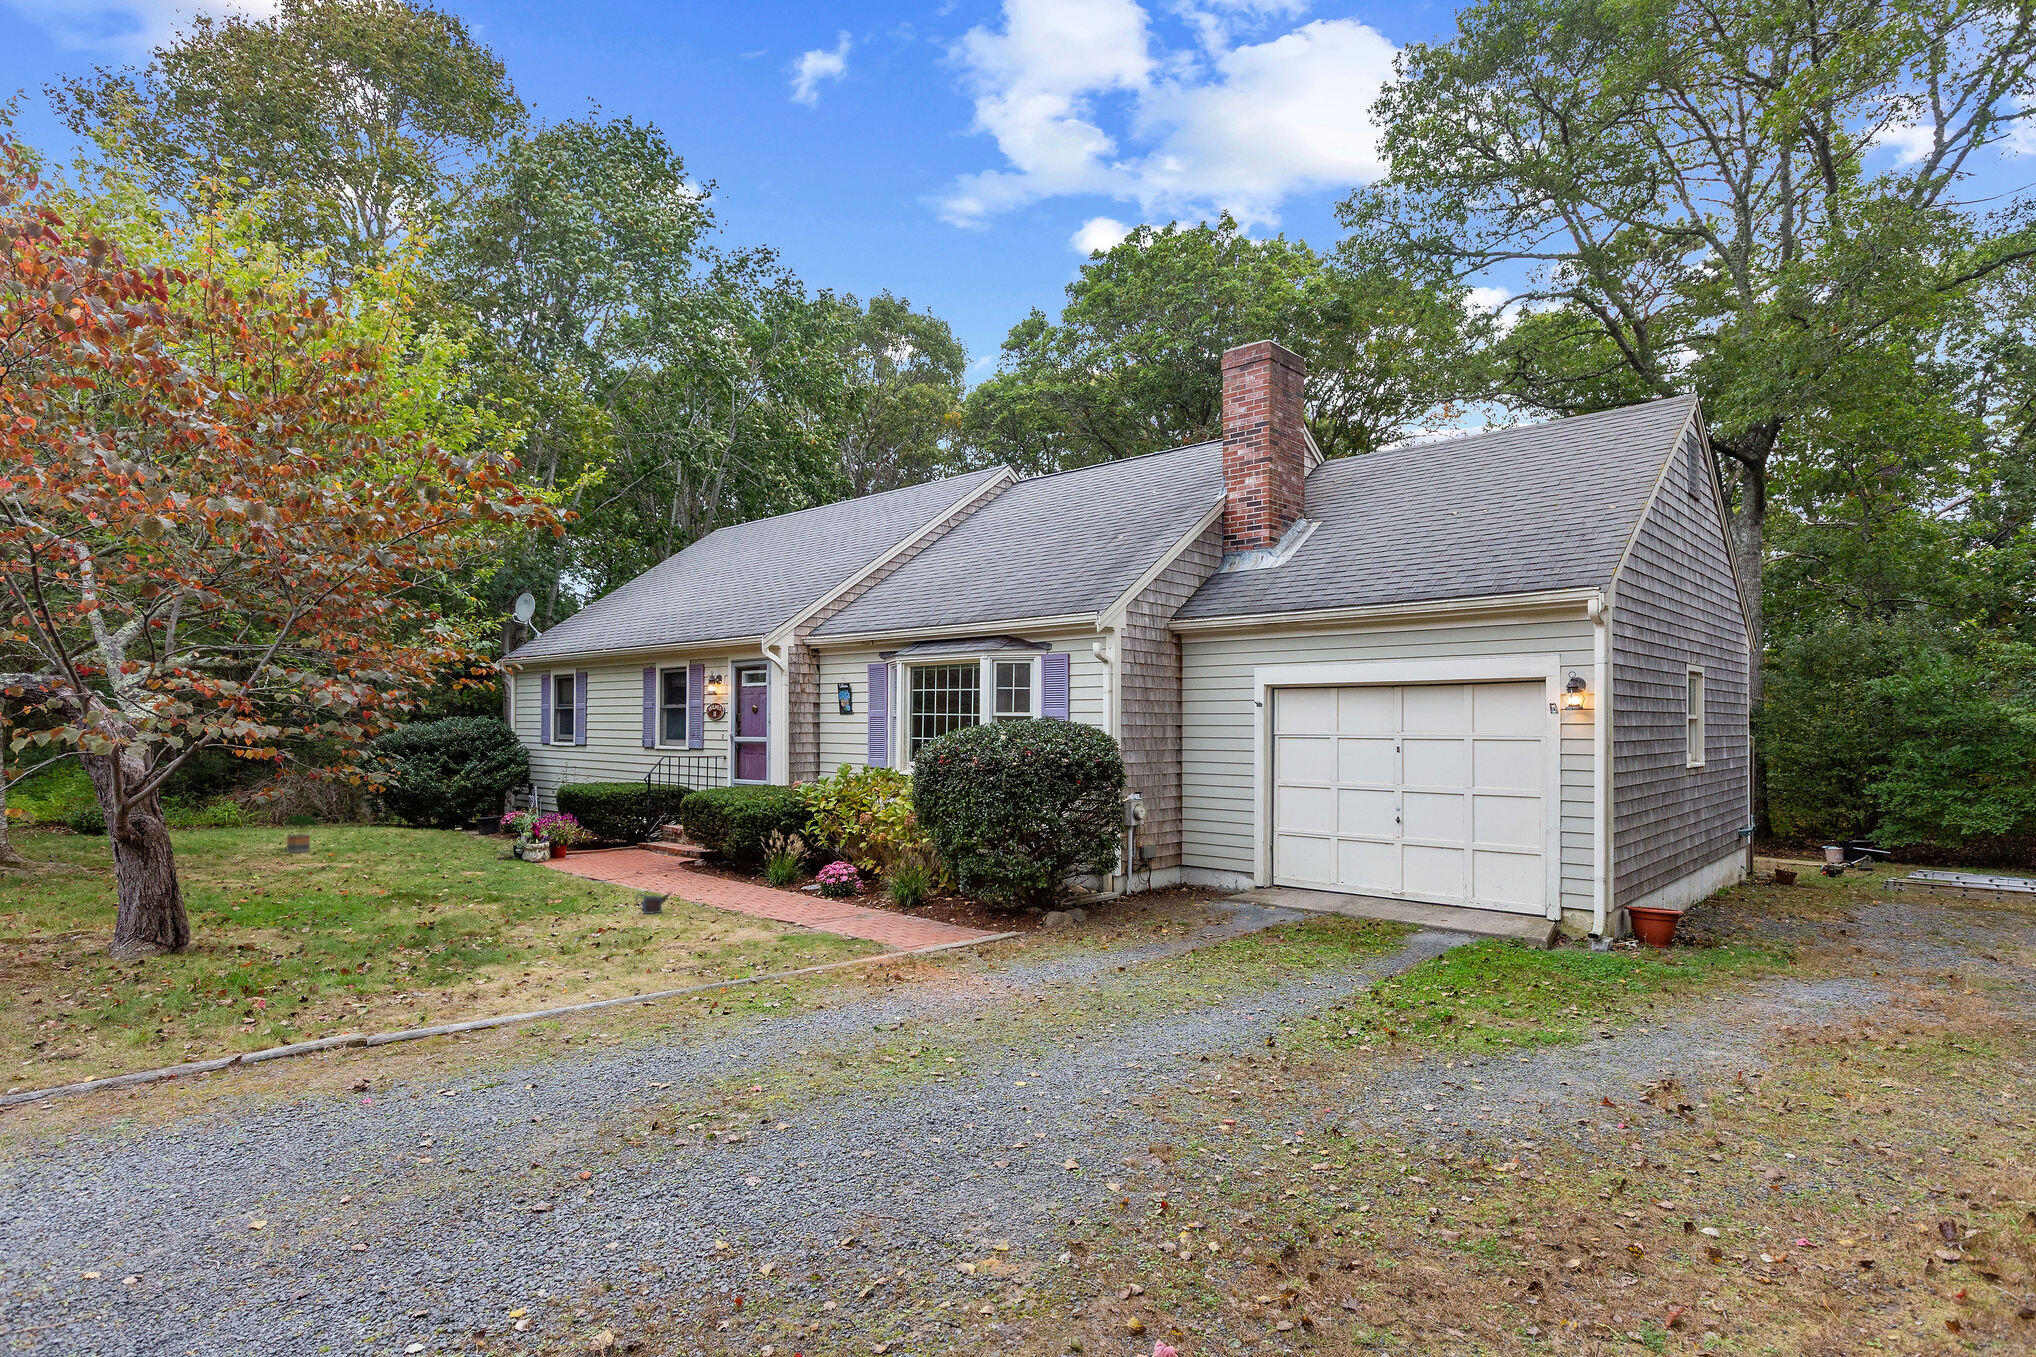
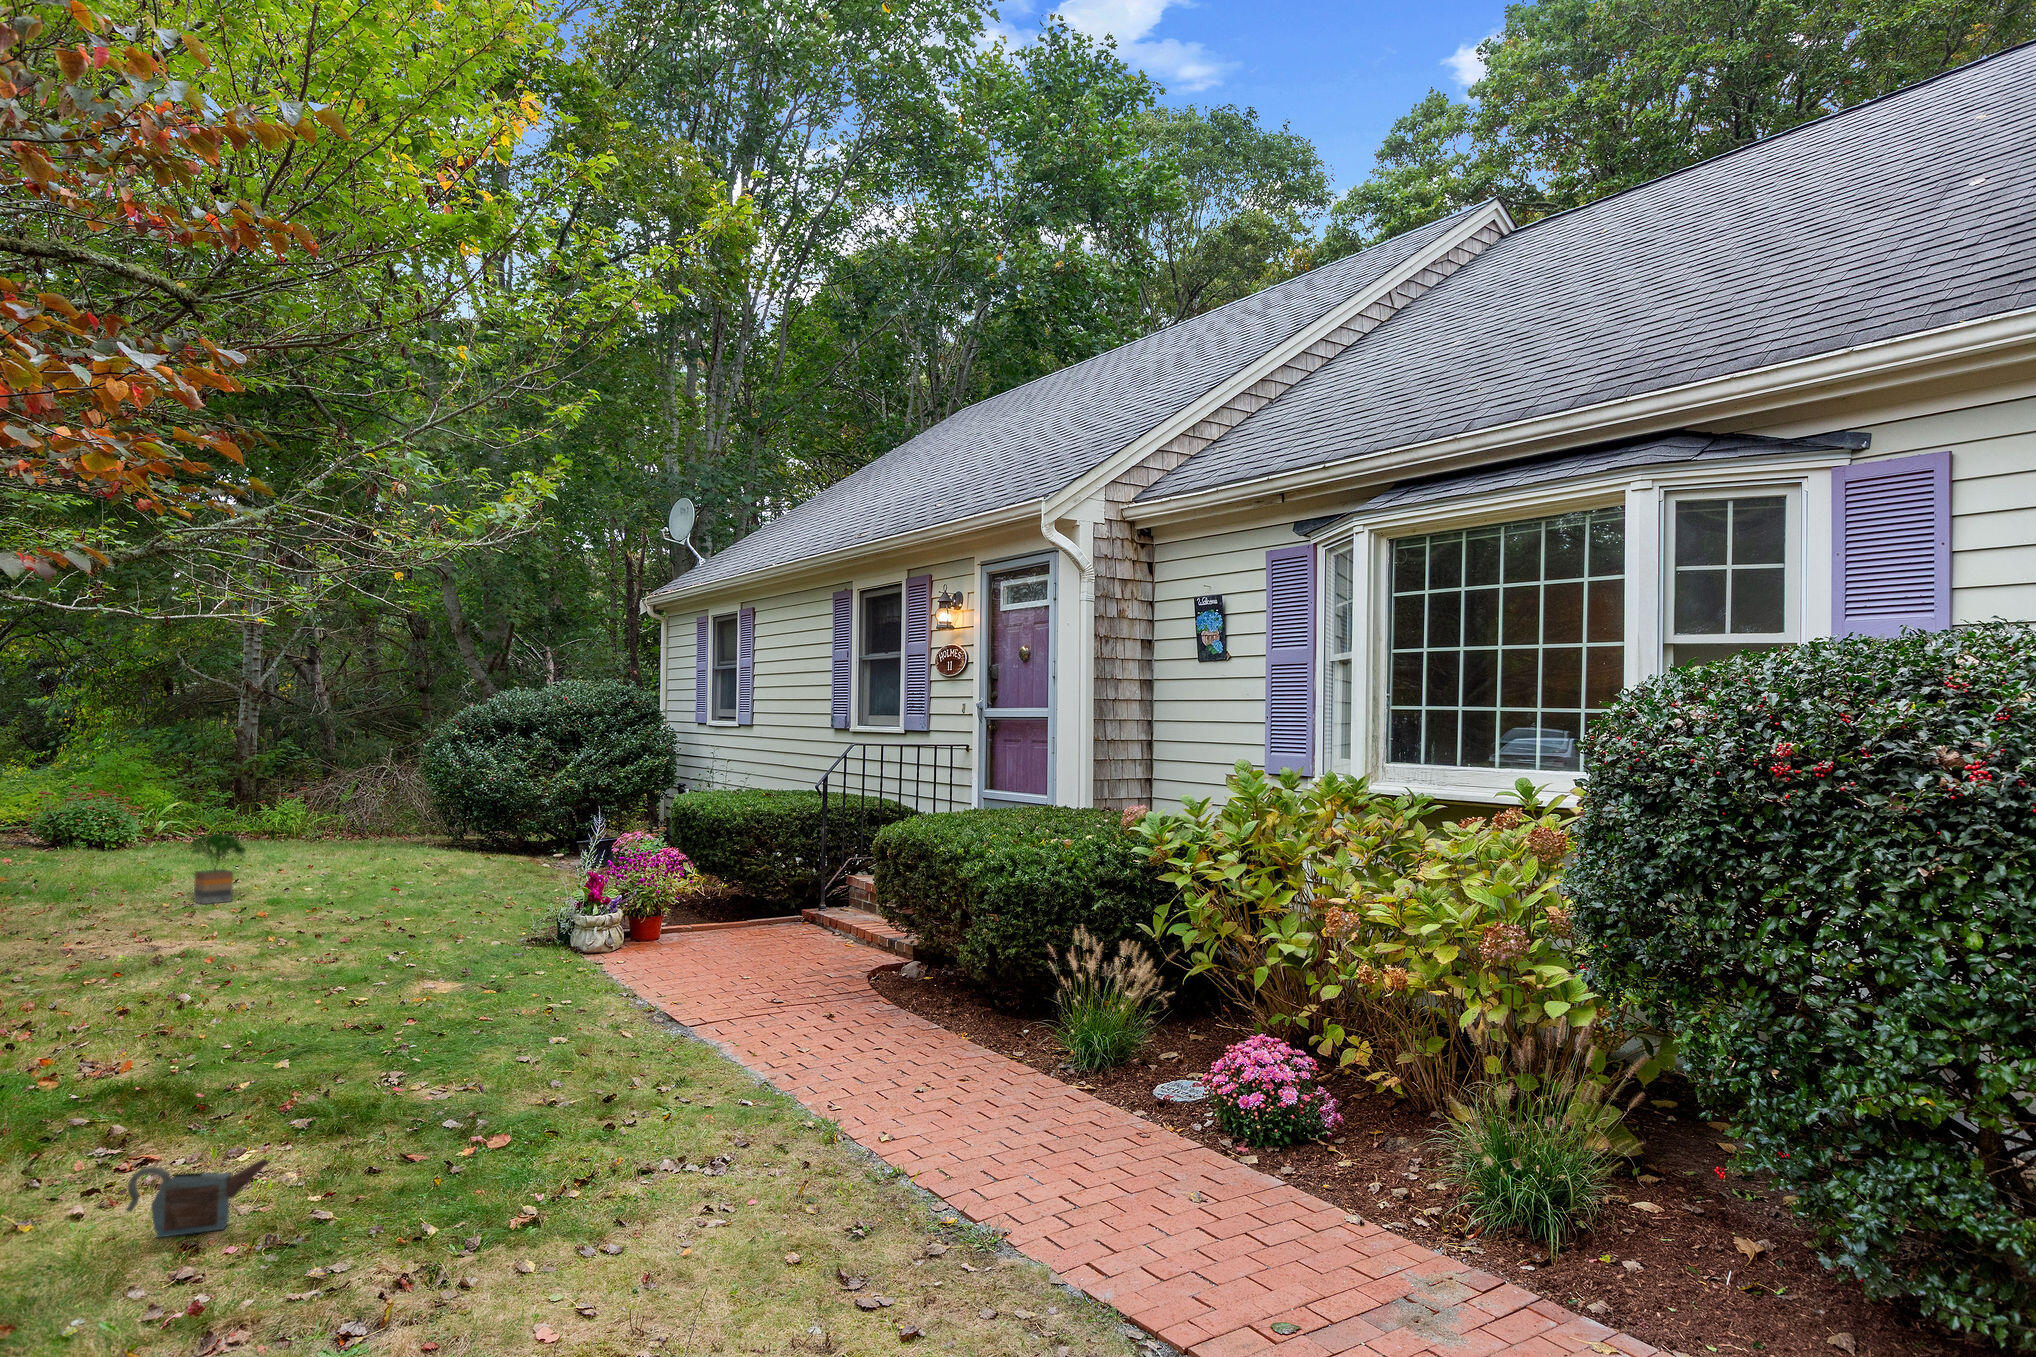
watering can: present [636,892,671,914] -> present [126,1159,269,1237]

